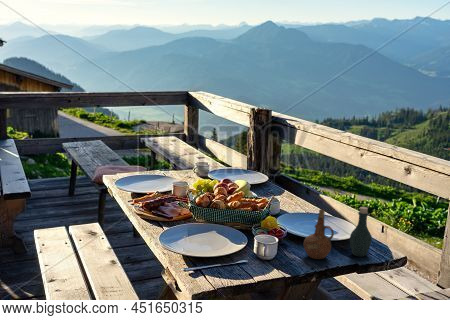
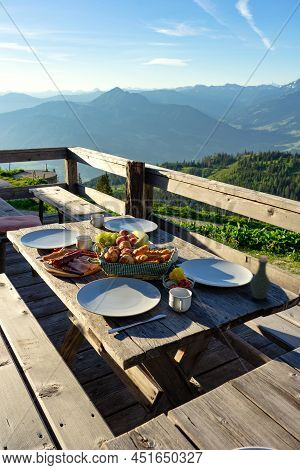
ceramic pitcher: present [304,209,334,259] -> none [212,261,240,306]

